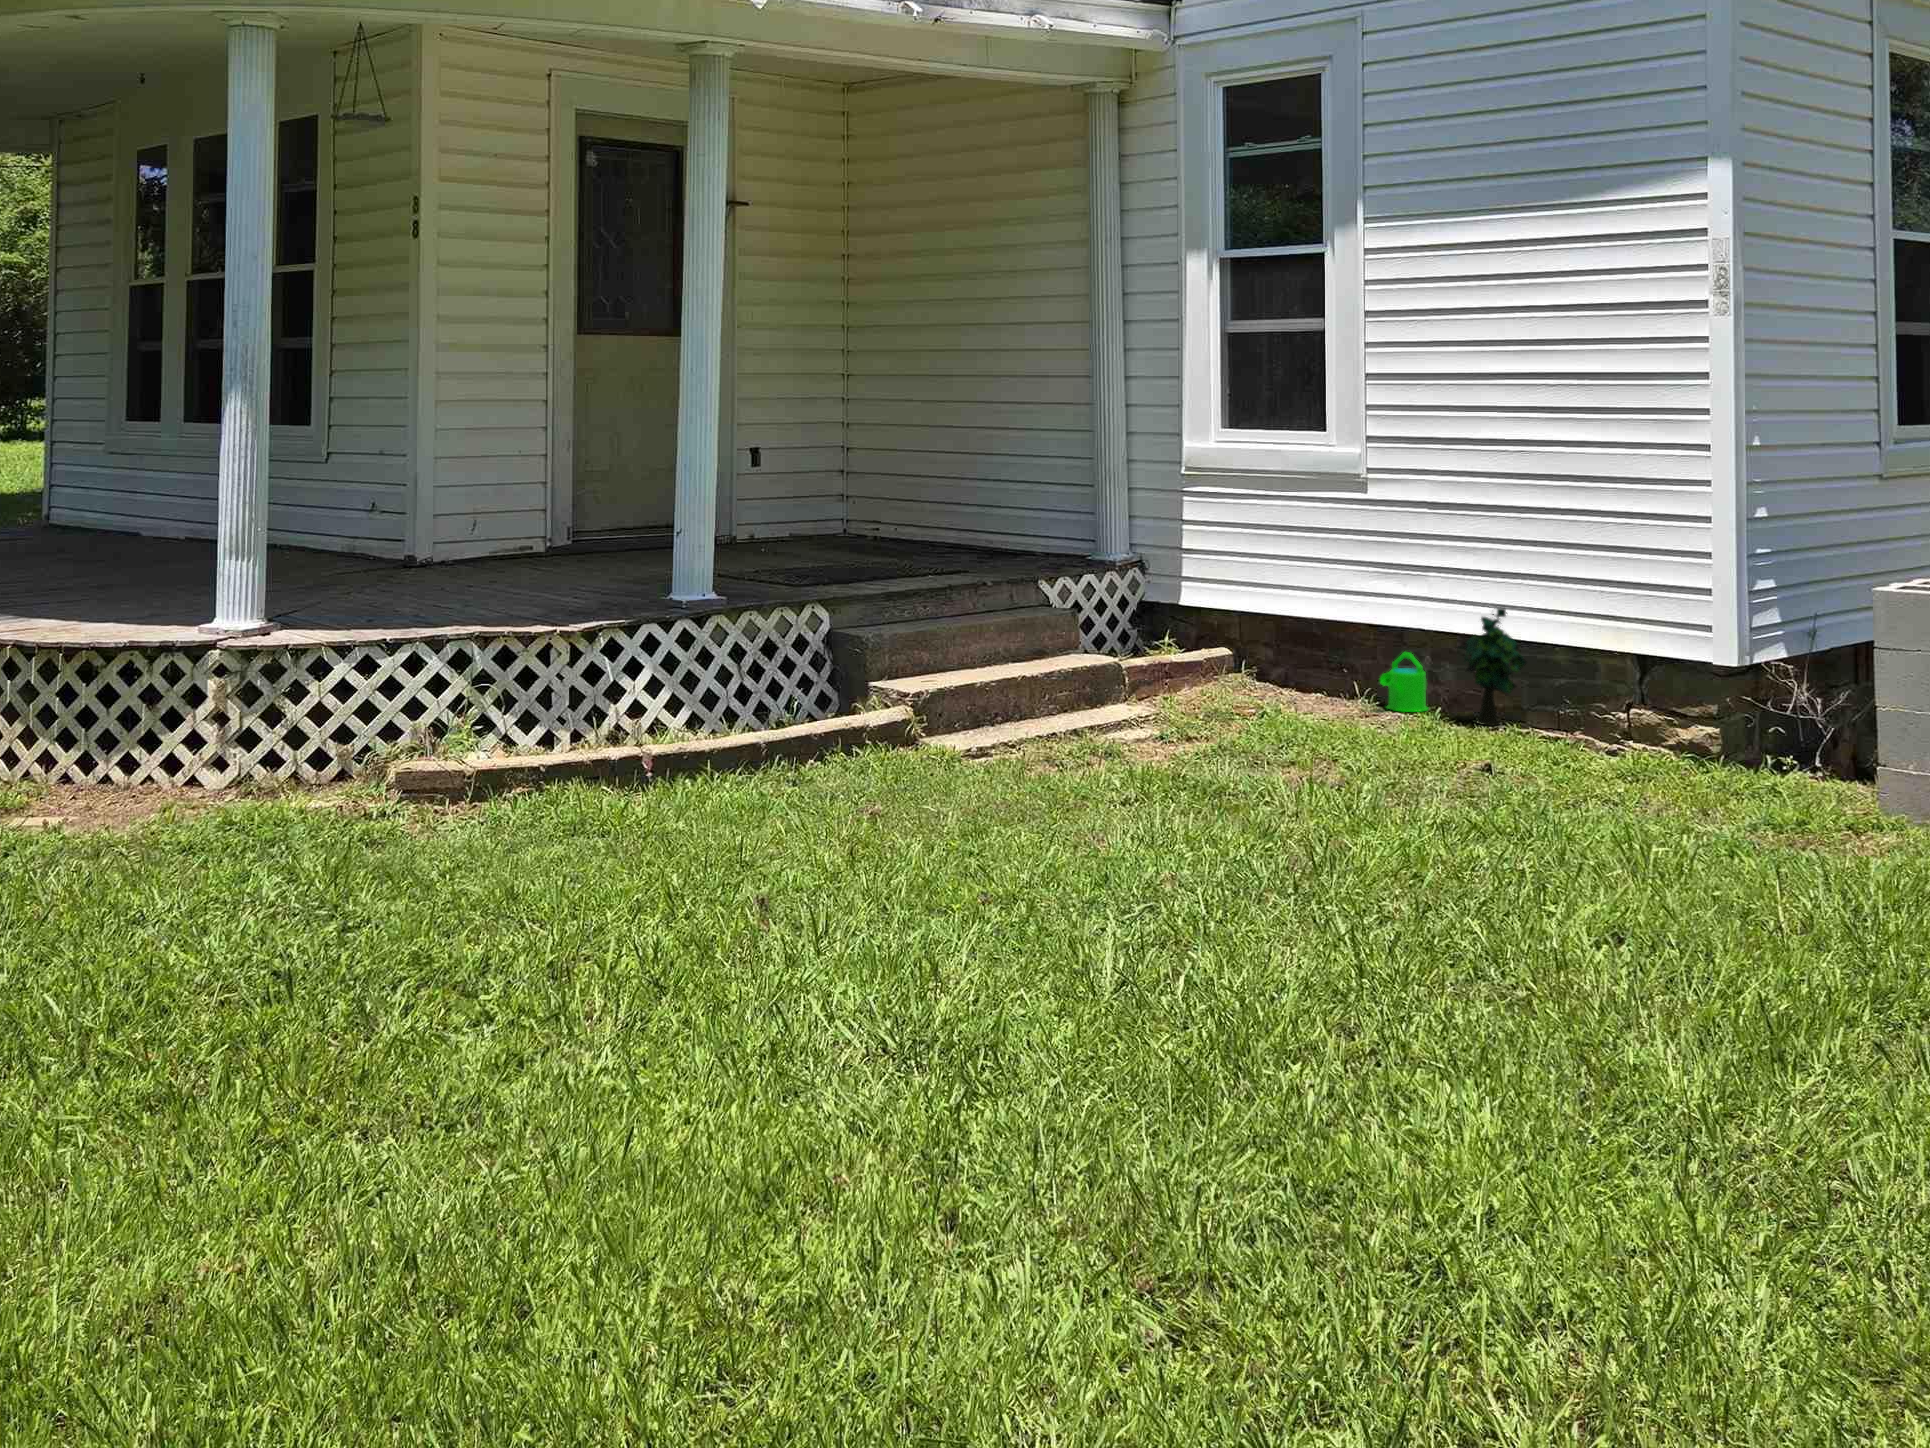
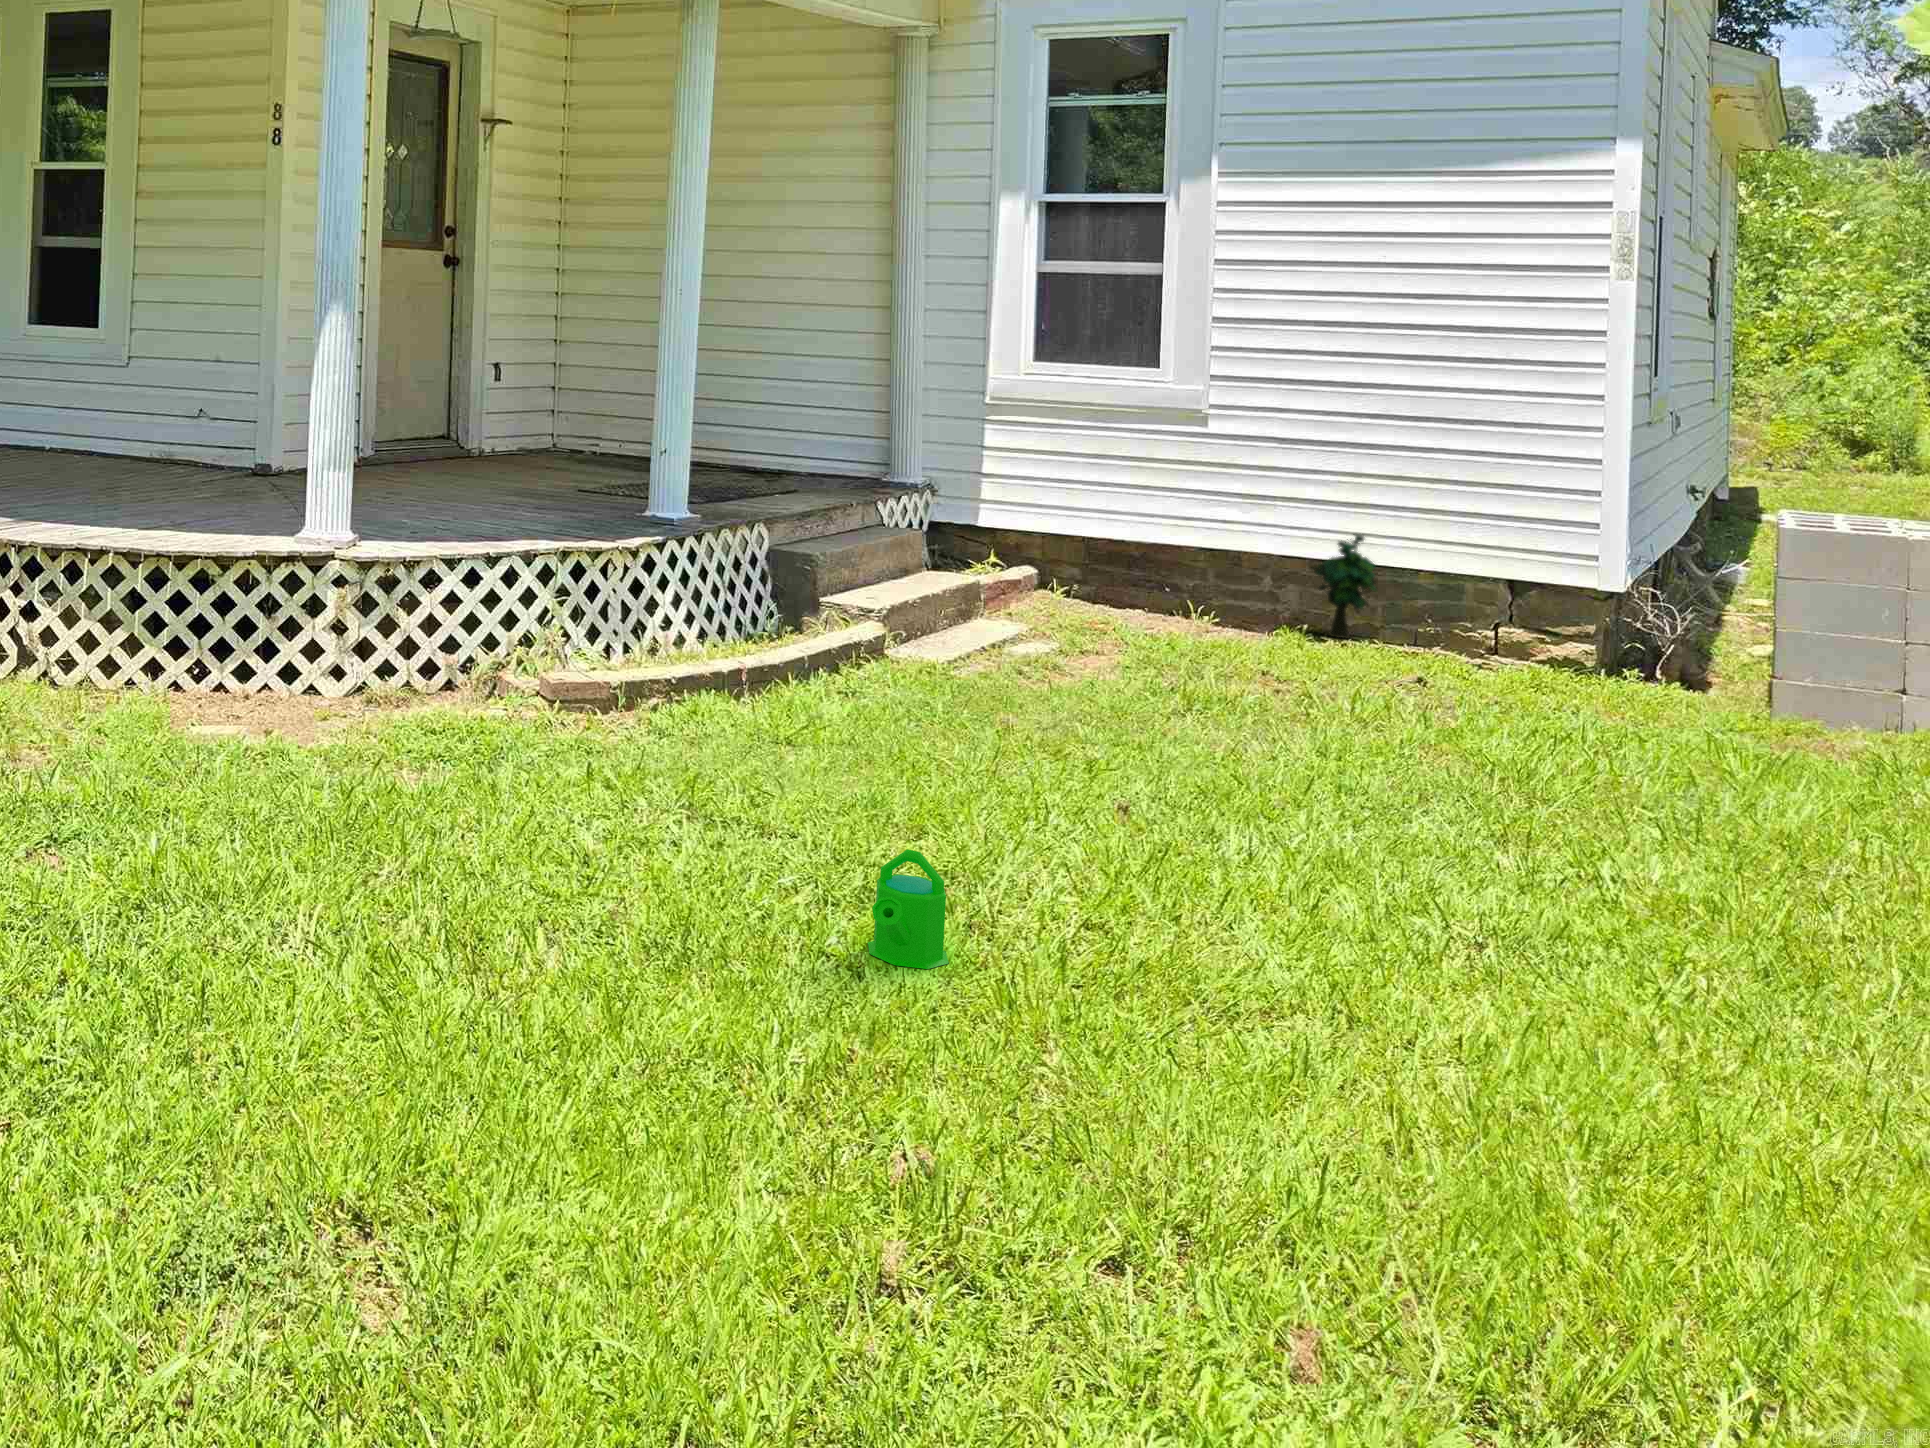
watering can: present [1380,652,1428,712] -> present [868,849,949,969]

